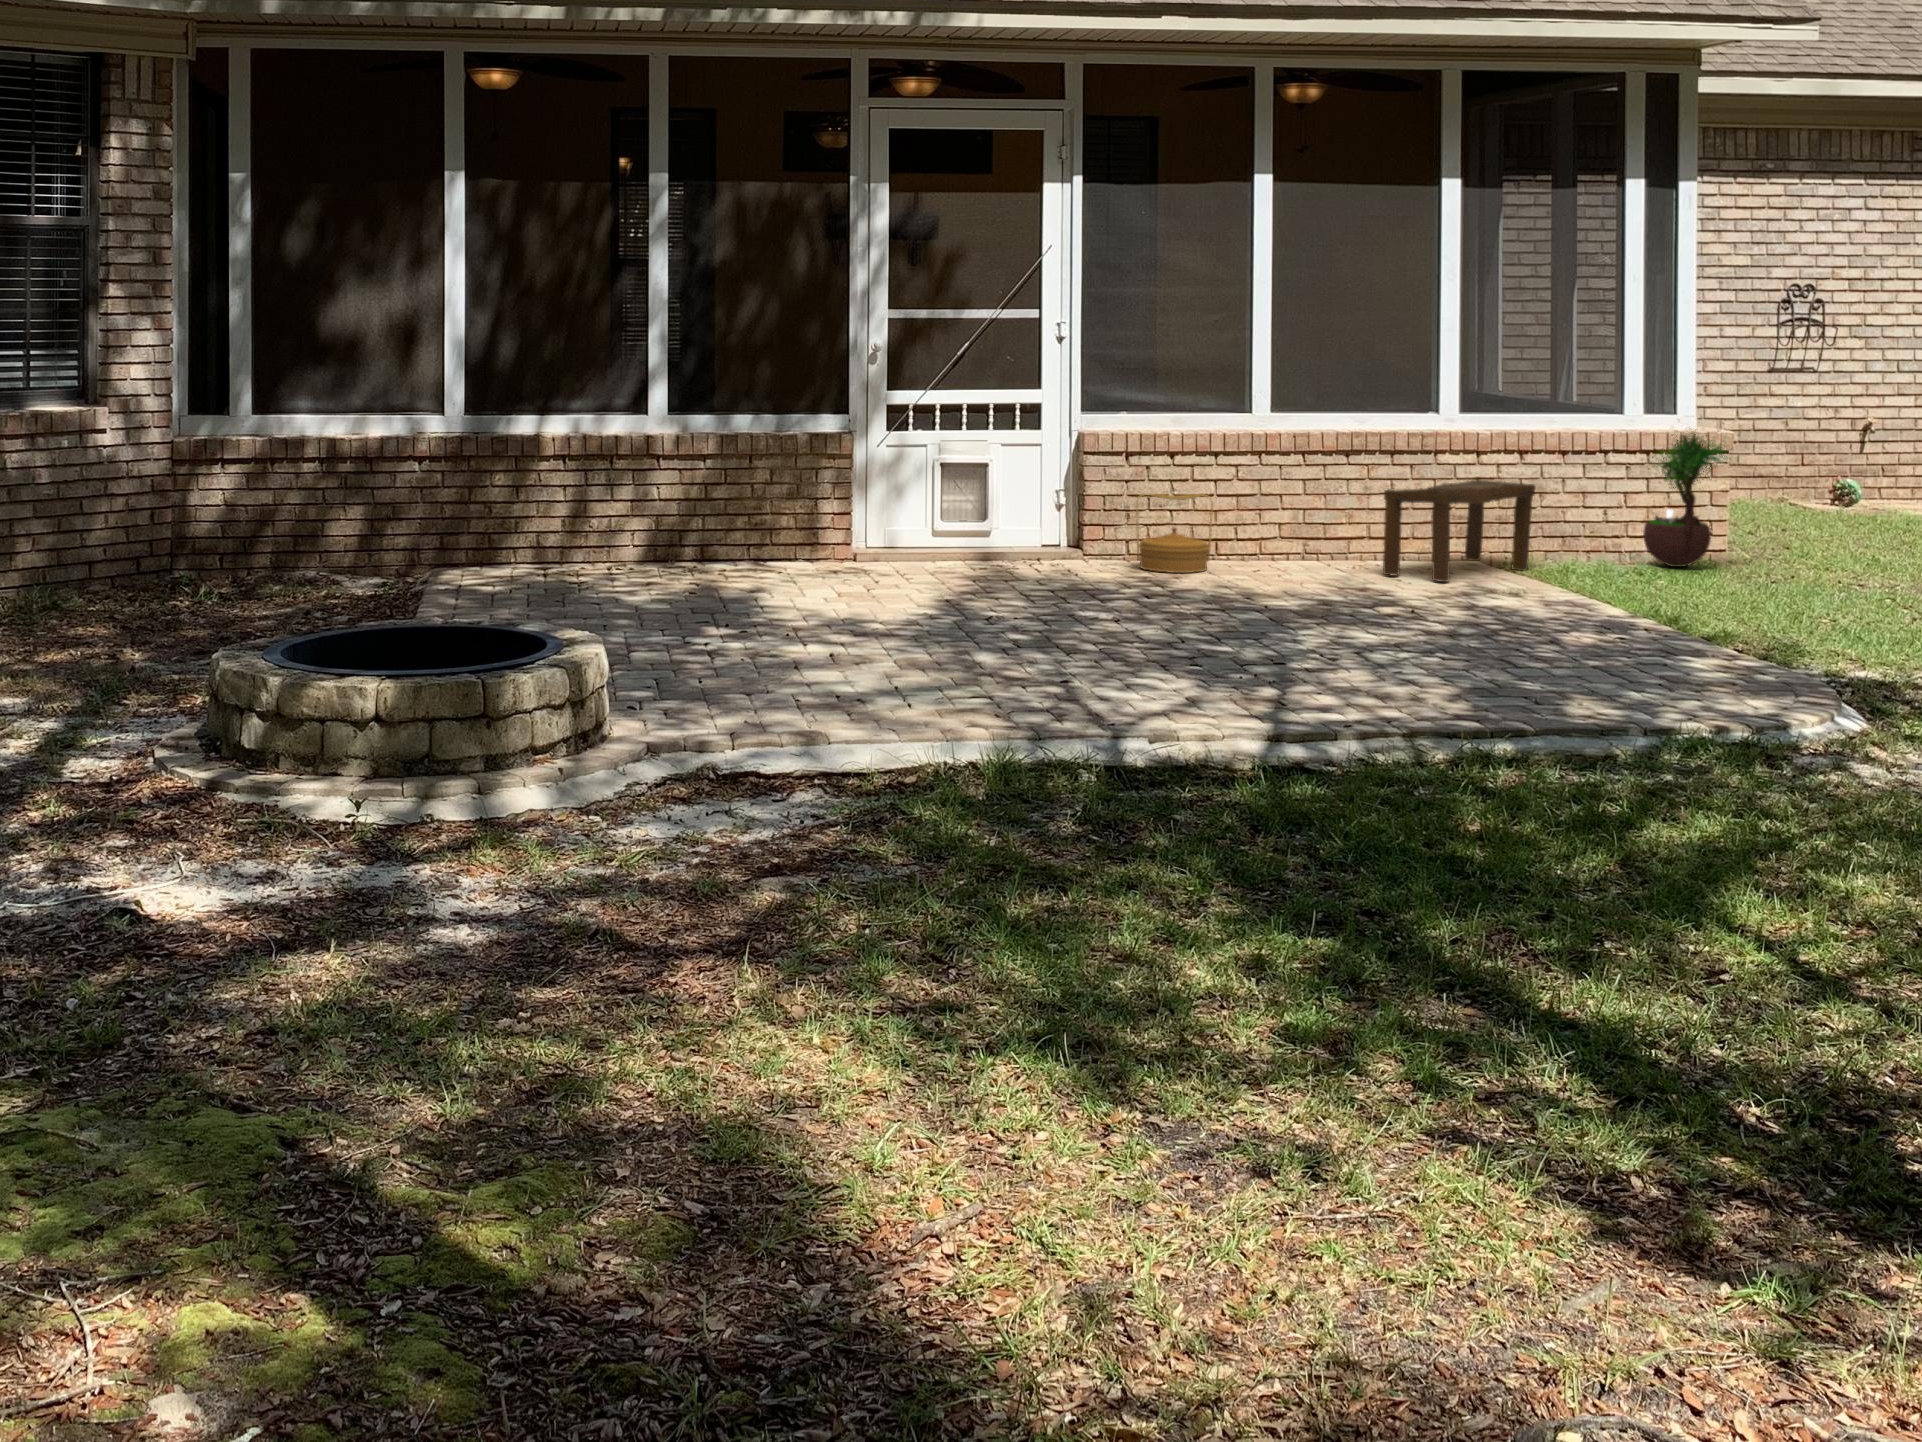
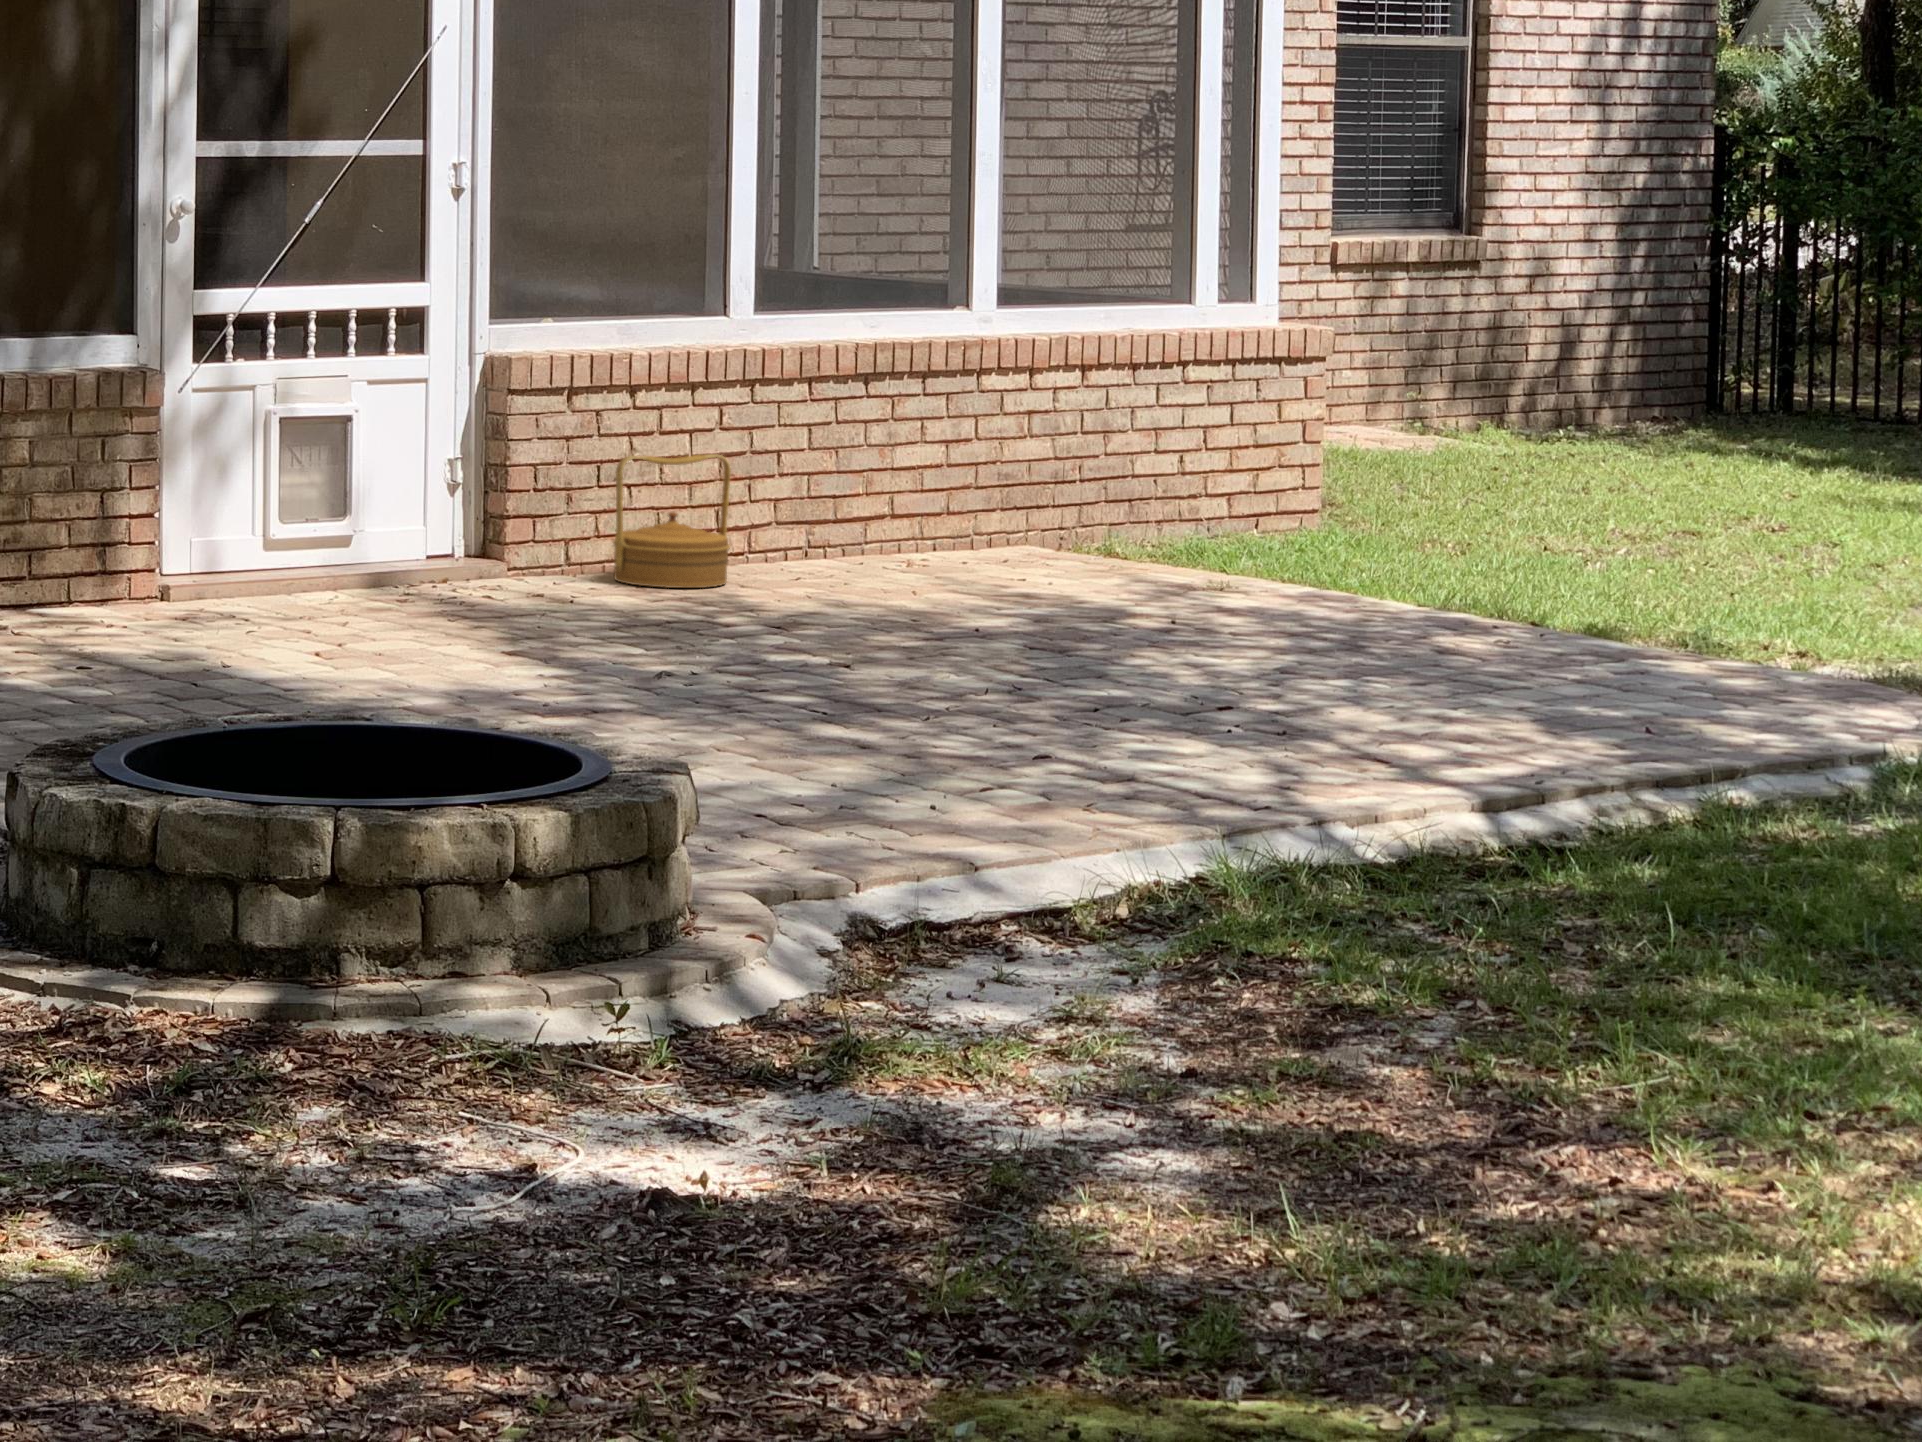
potted tree: present [1643,428,1731,567] -> none [1249,312,1389,540]
bench: present [1383,480,1536,582] -> none [982,415,1151,580]

